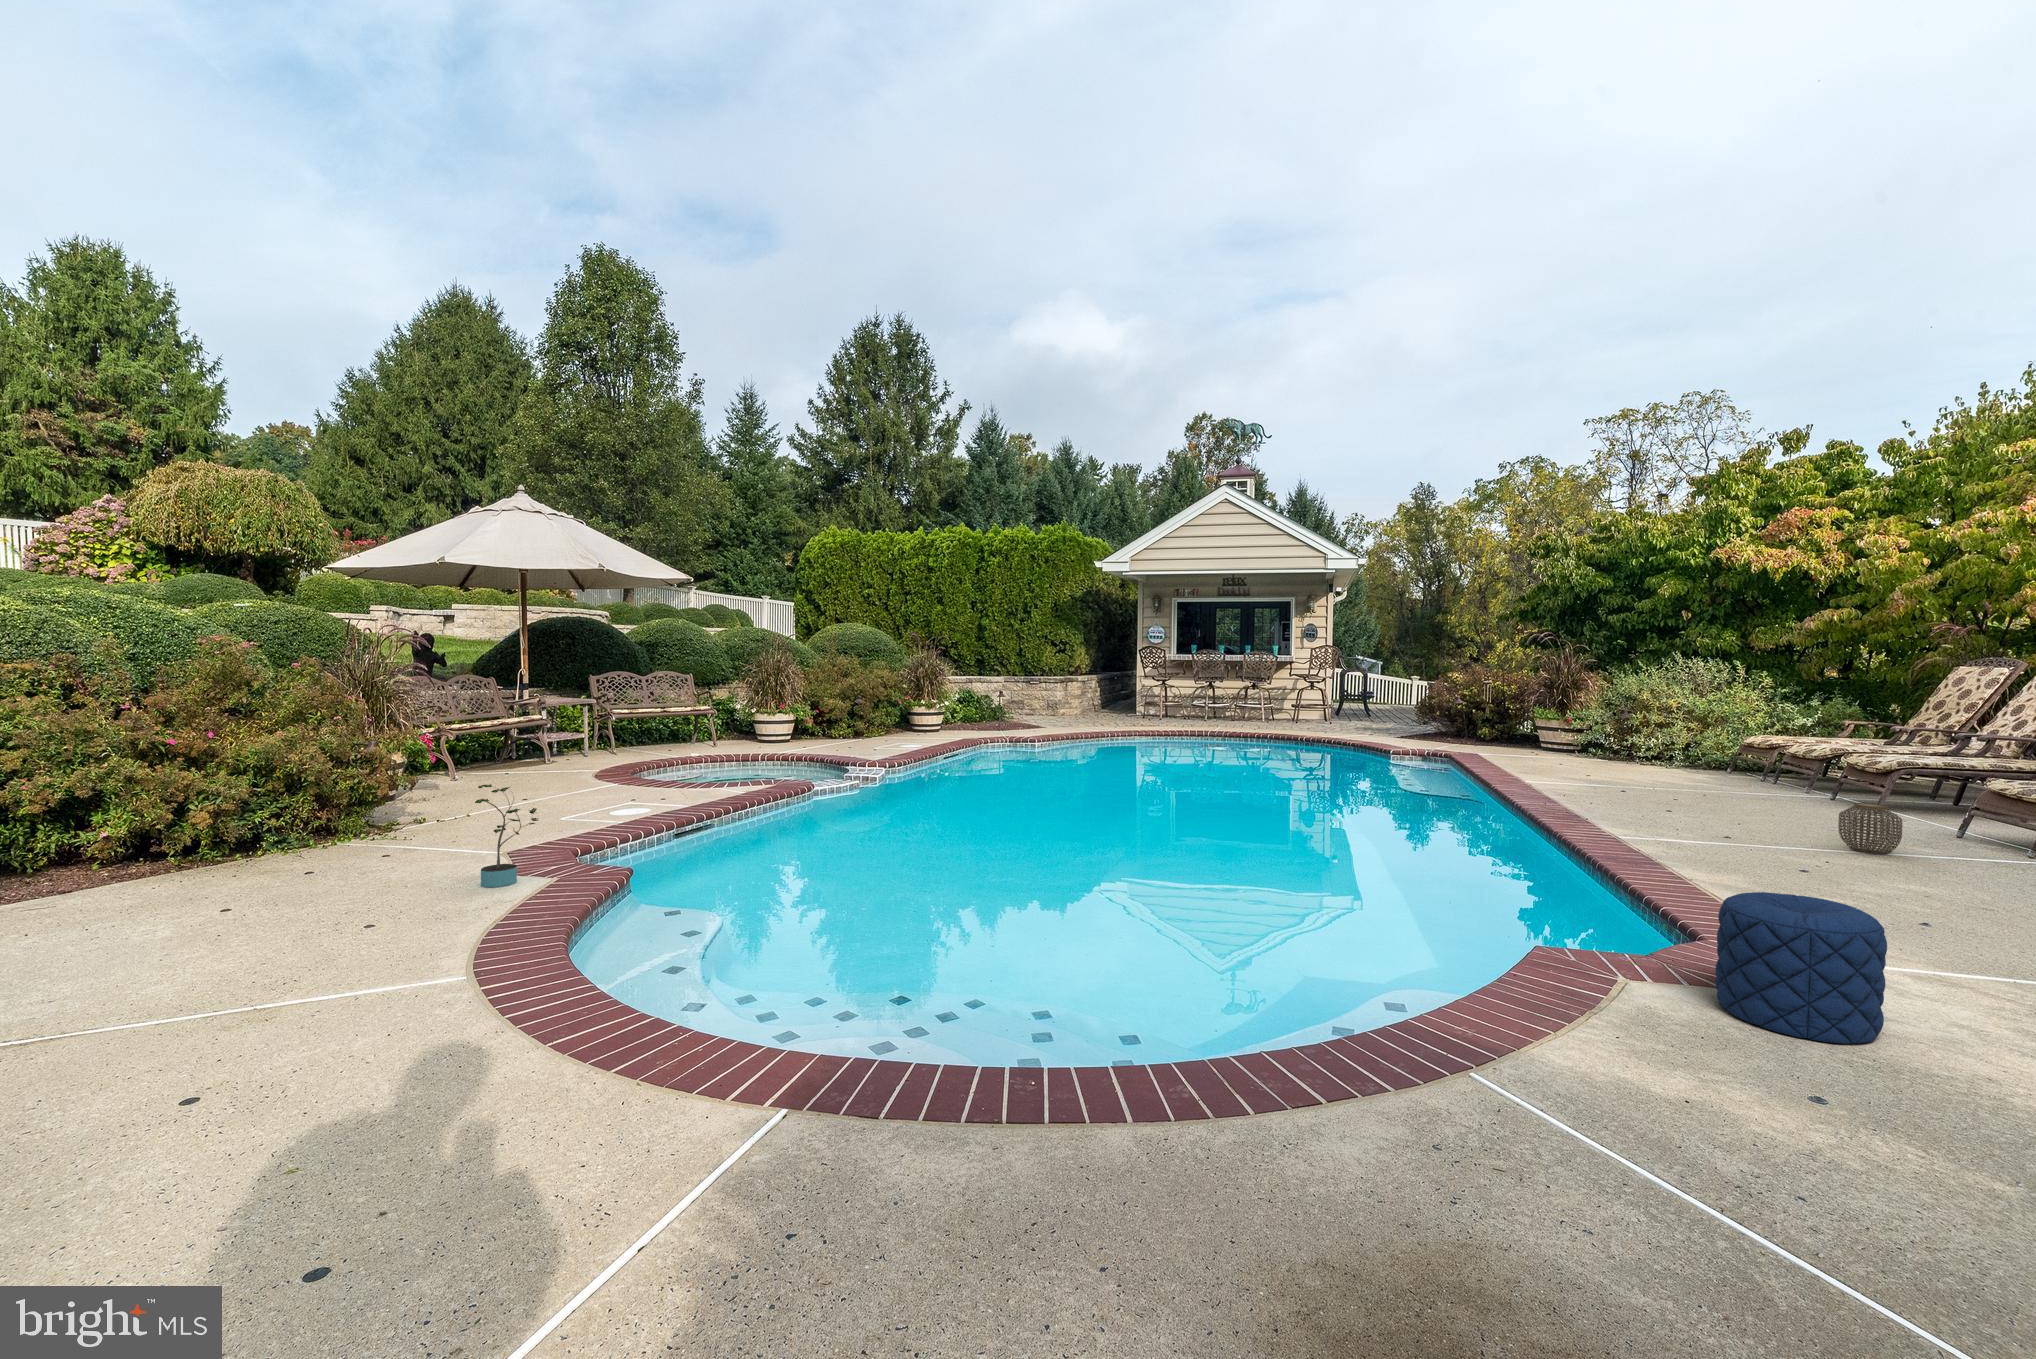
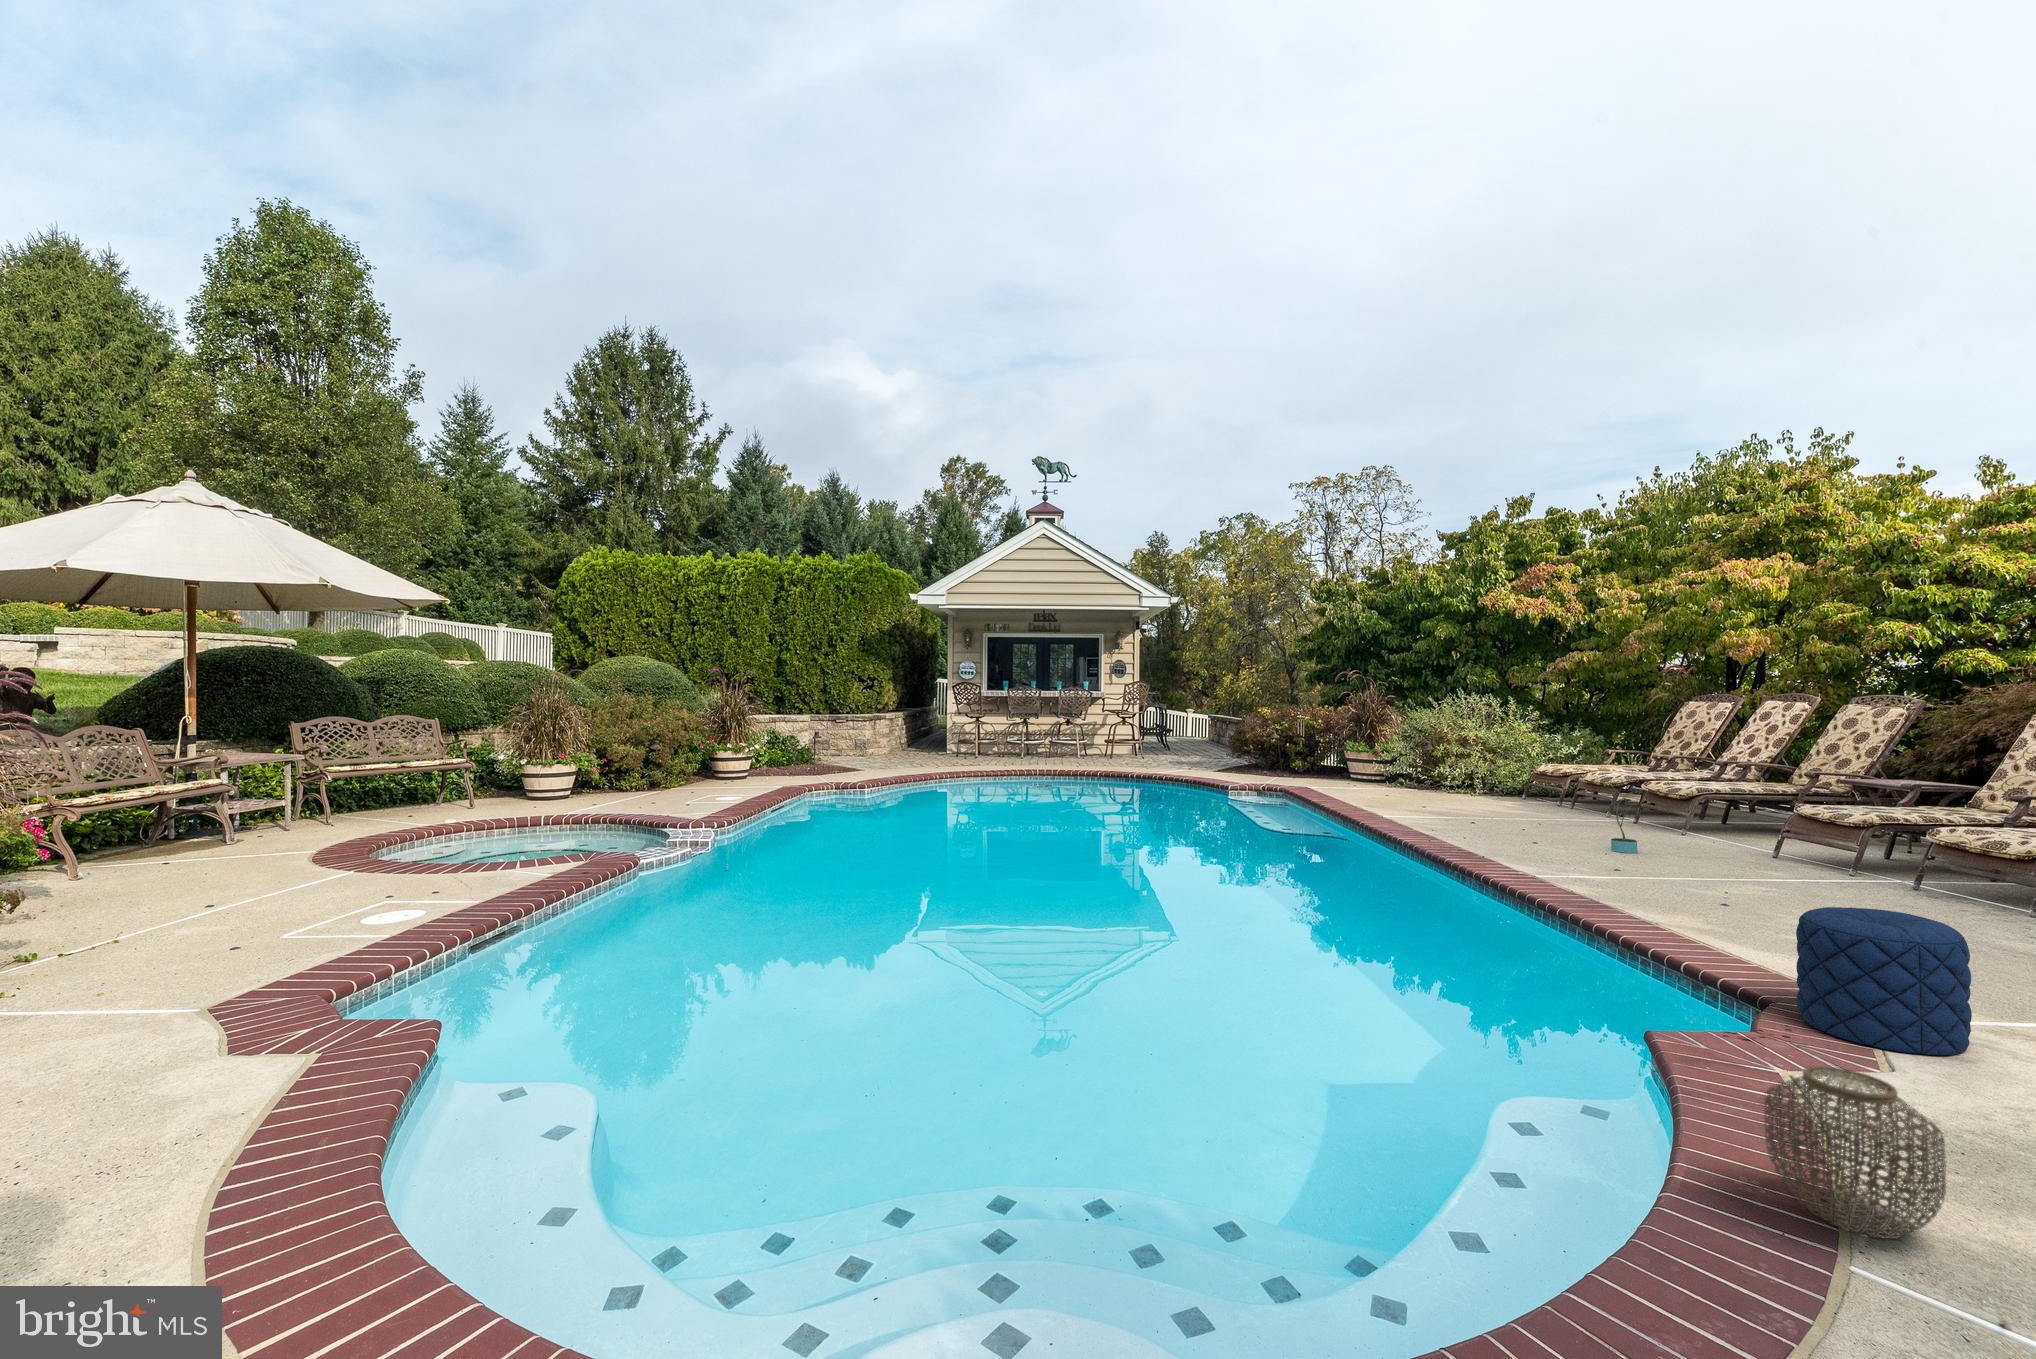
potted plant: present [475,785,538,887] -> present [1601,782,1642,853]
woven basket: present [1838,803,1902,855] -> present [1764,1066,1946,1239]

